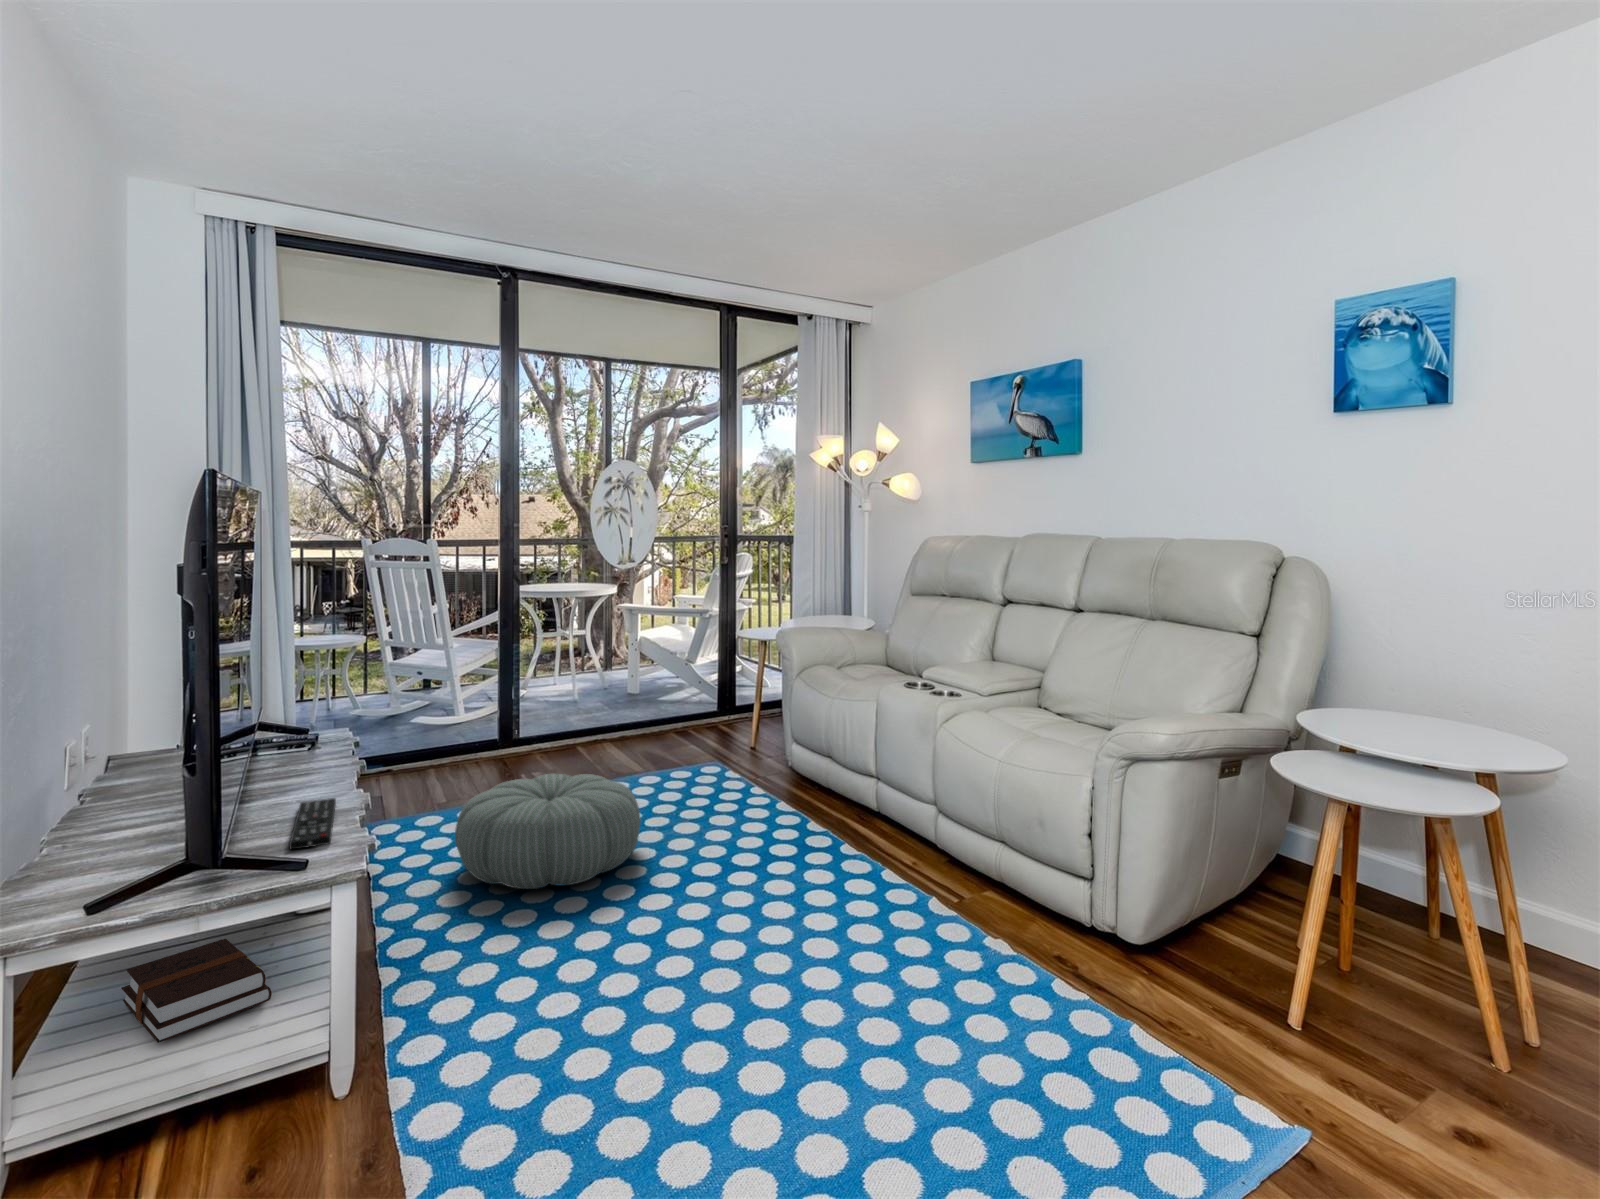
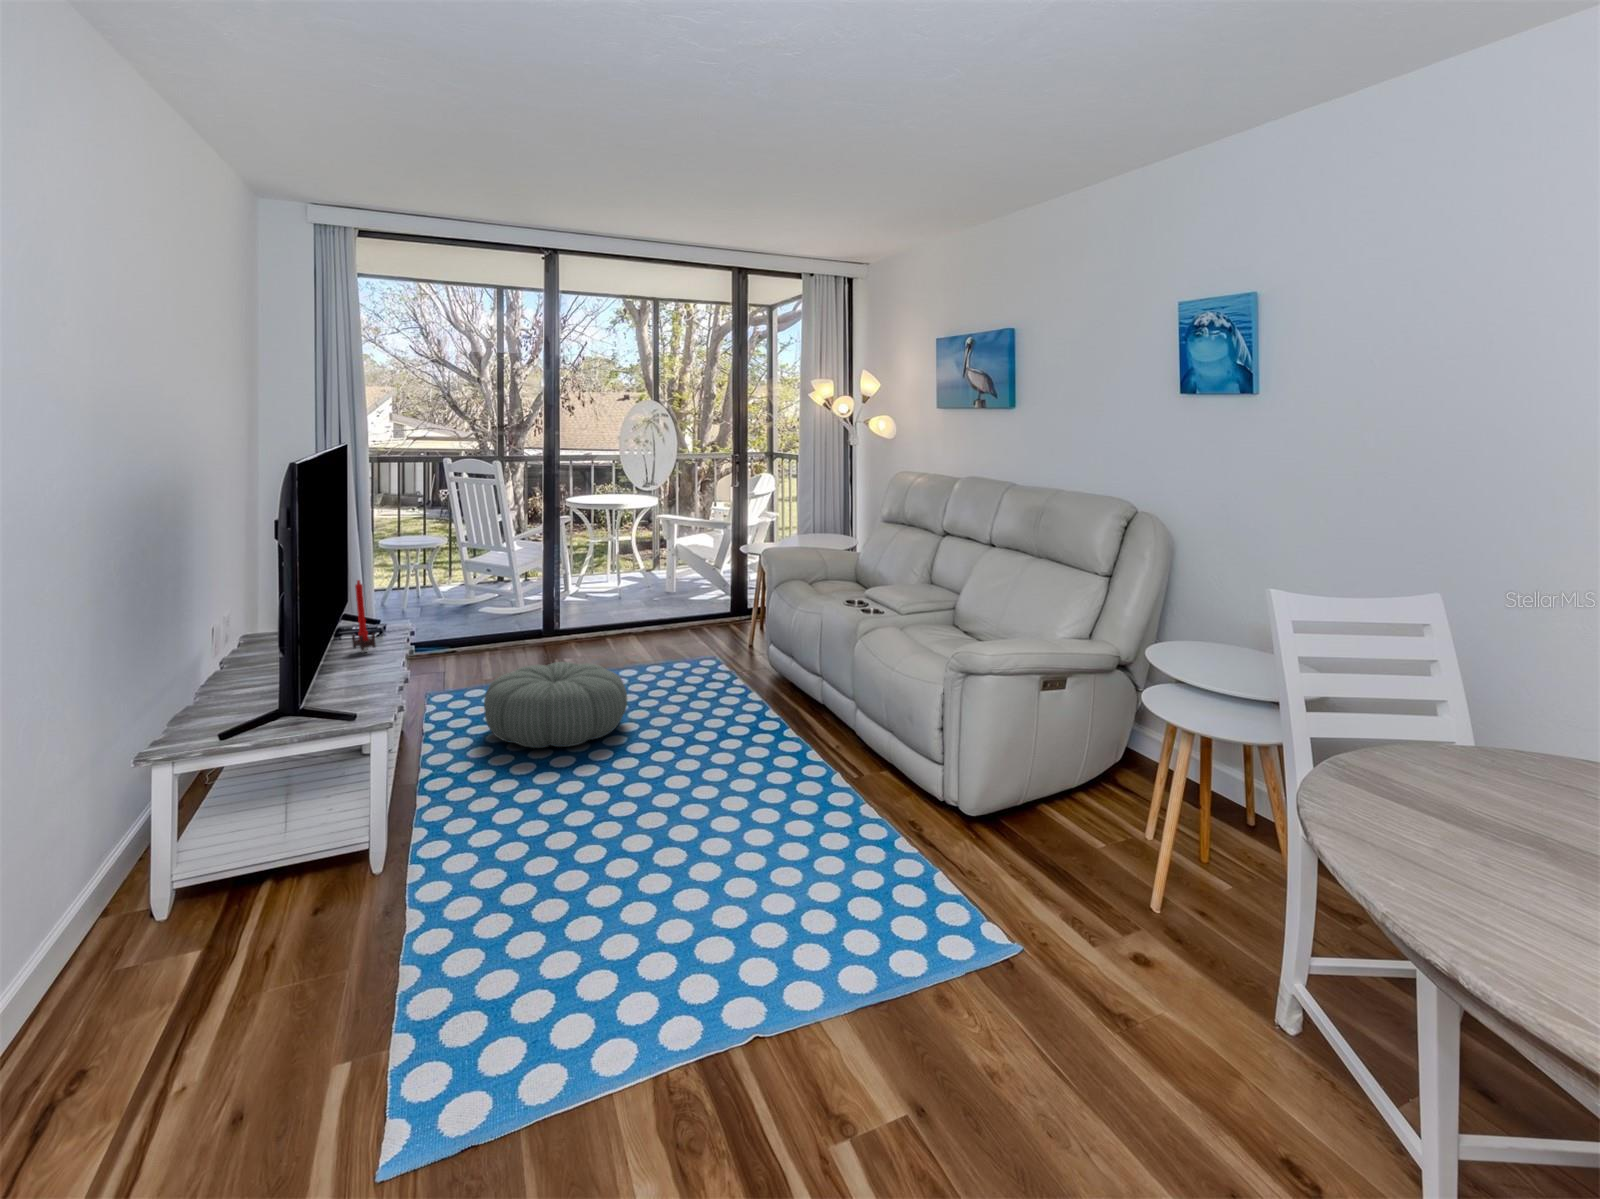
candle: none [284,673,317,772] -> present [352,580,376,652]
remote control: present [289,798,336,850] -> none [342,674,382,709]
hardback book: present [122,939,272,1043] -> none [238,767,334,829]

